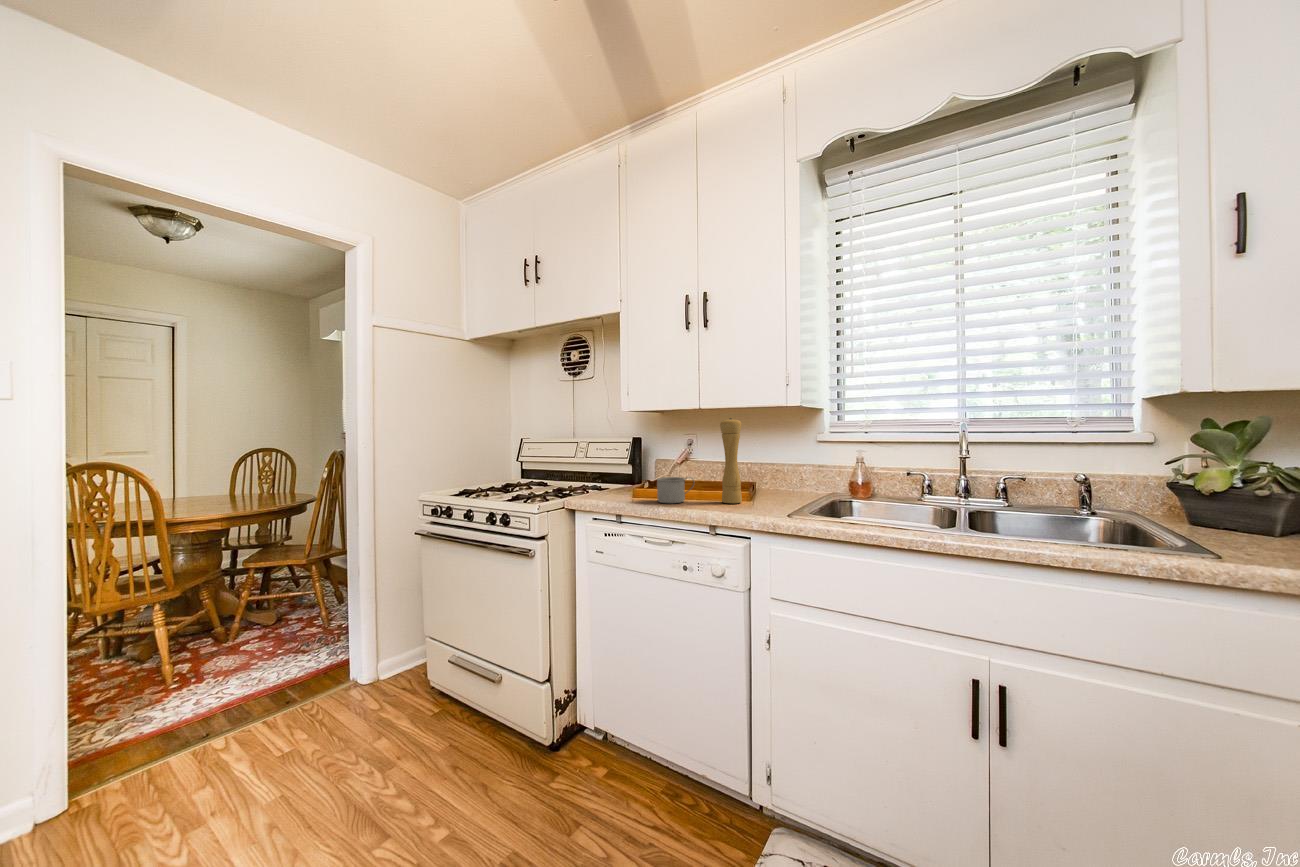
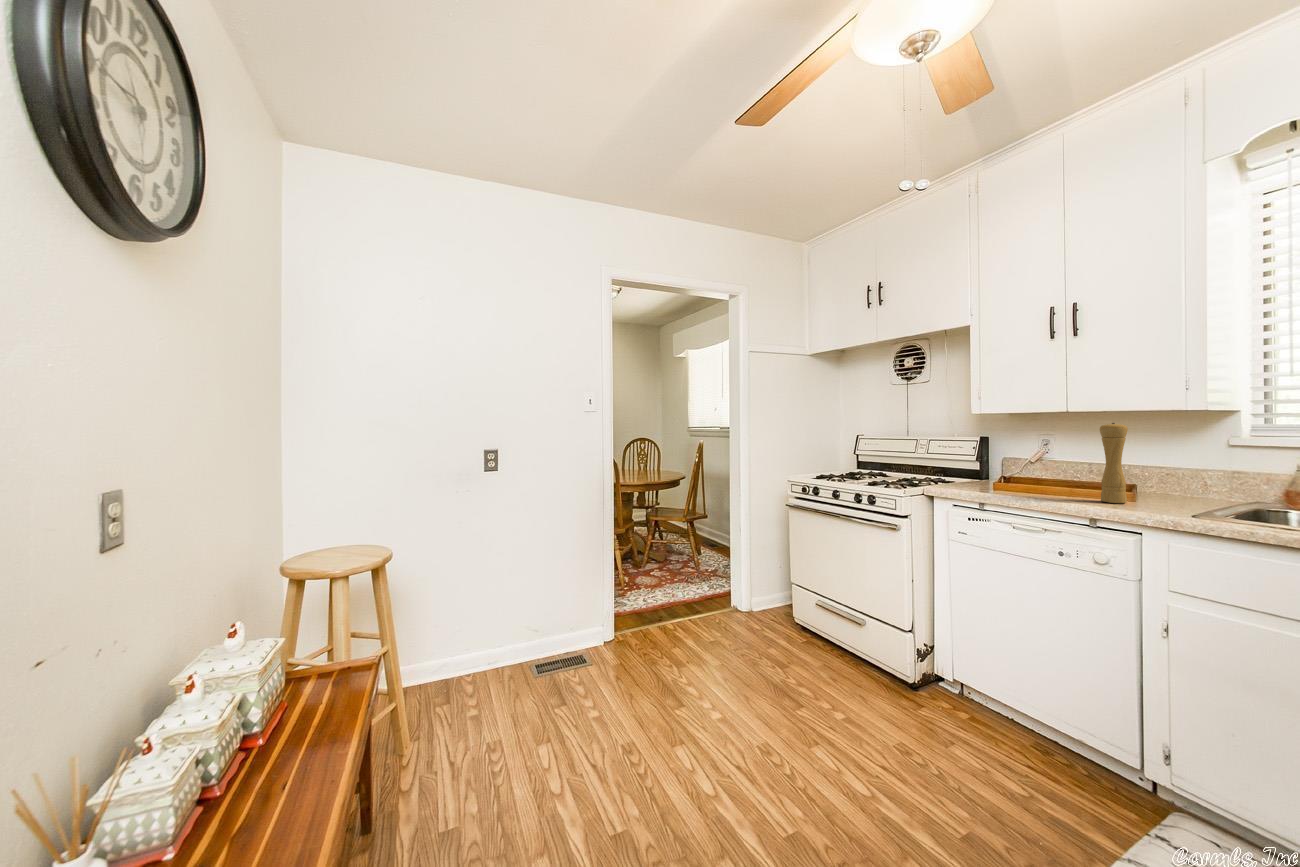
mug: present [657,477,694,503] -> none [1022,475,1065,499]

